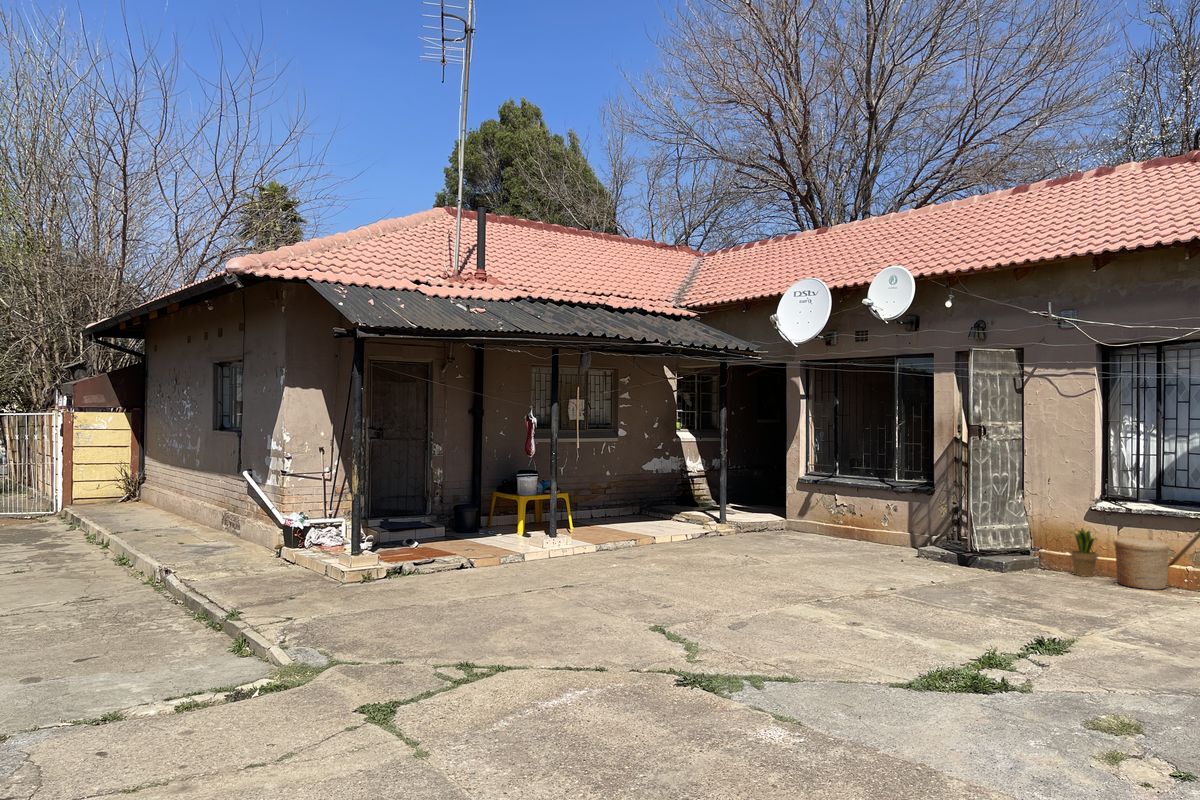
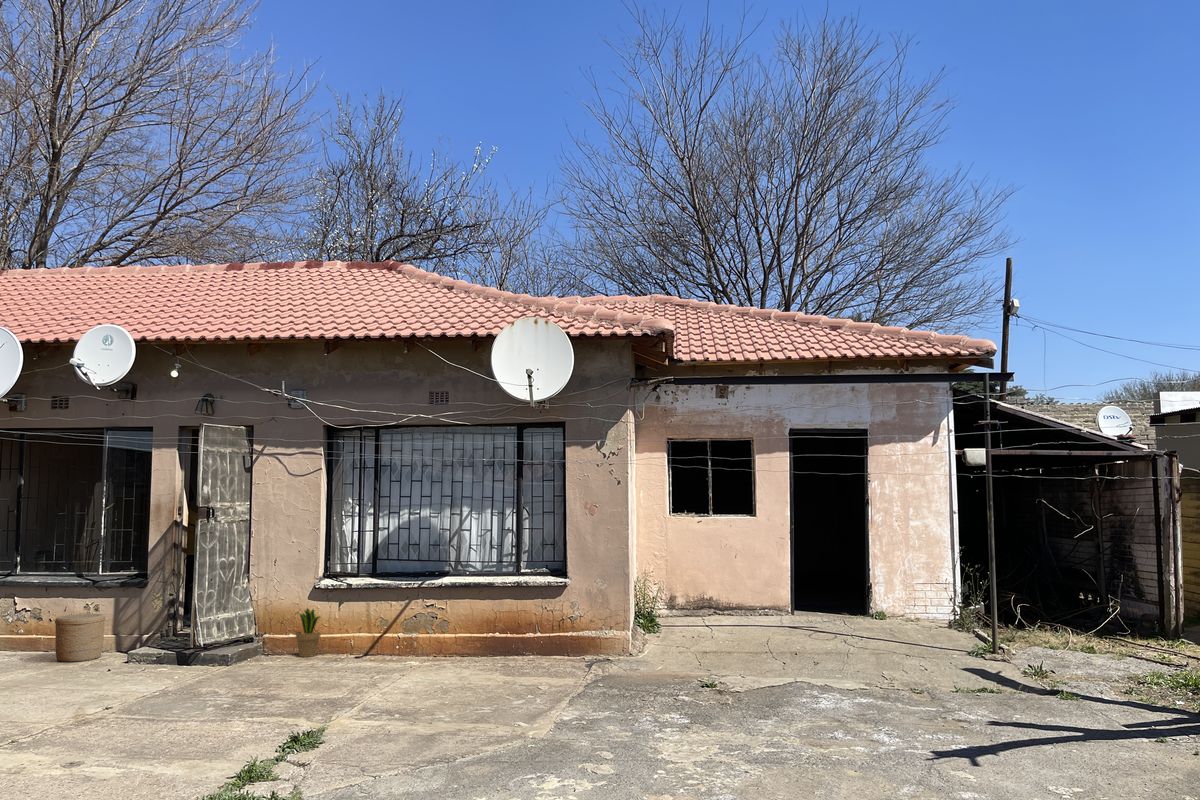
woven basket: present [1114,539,1169,590] -> present [55,614,105,662]

